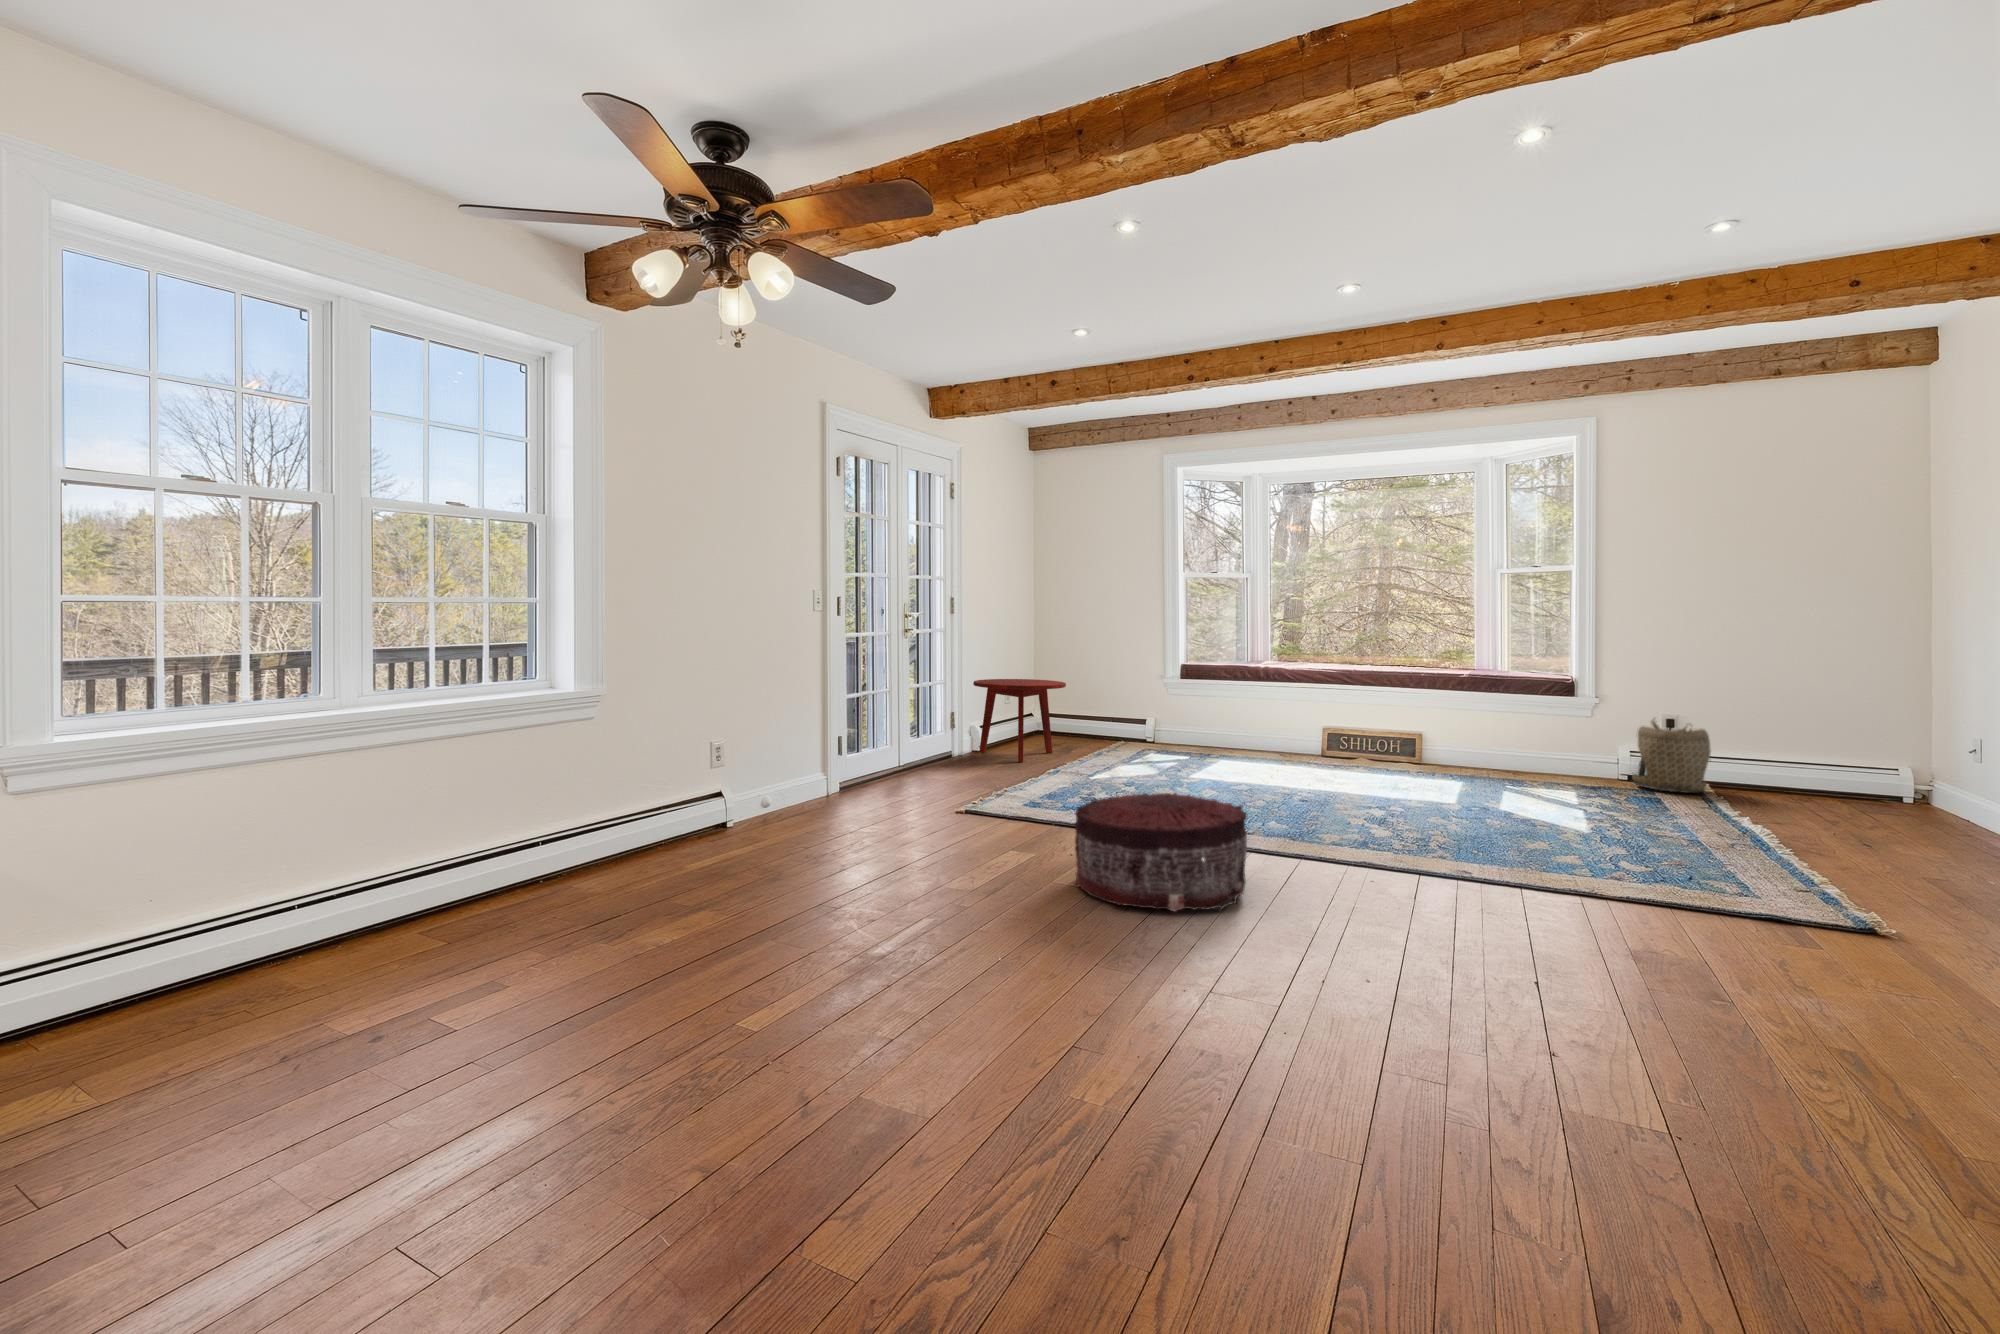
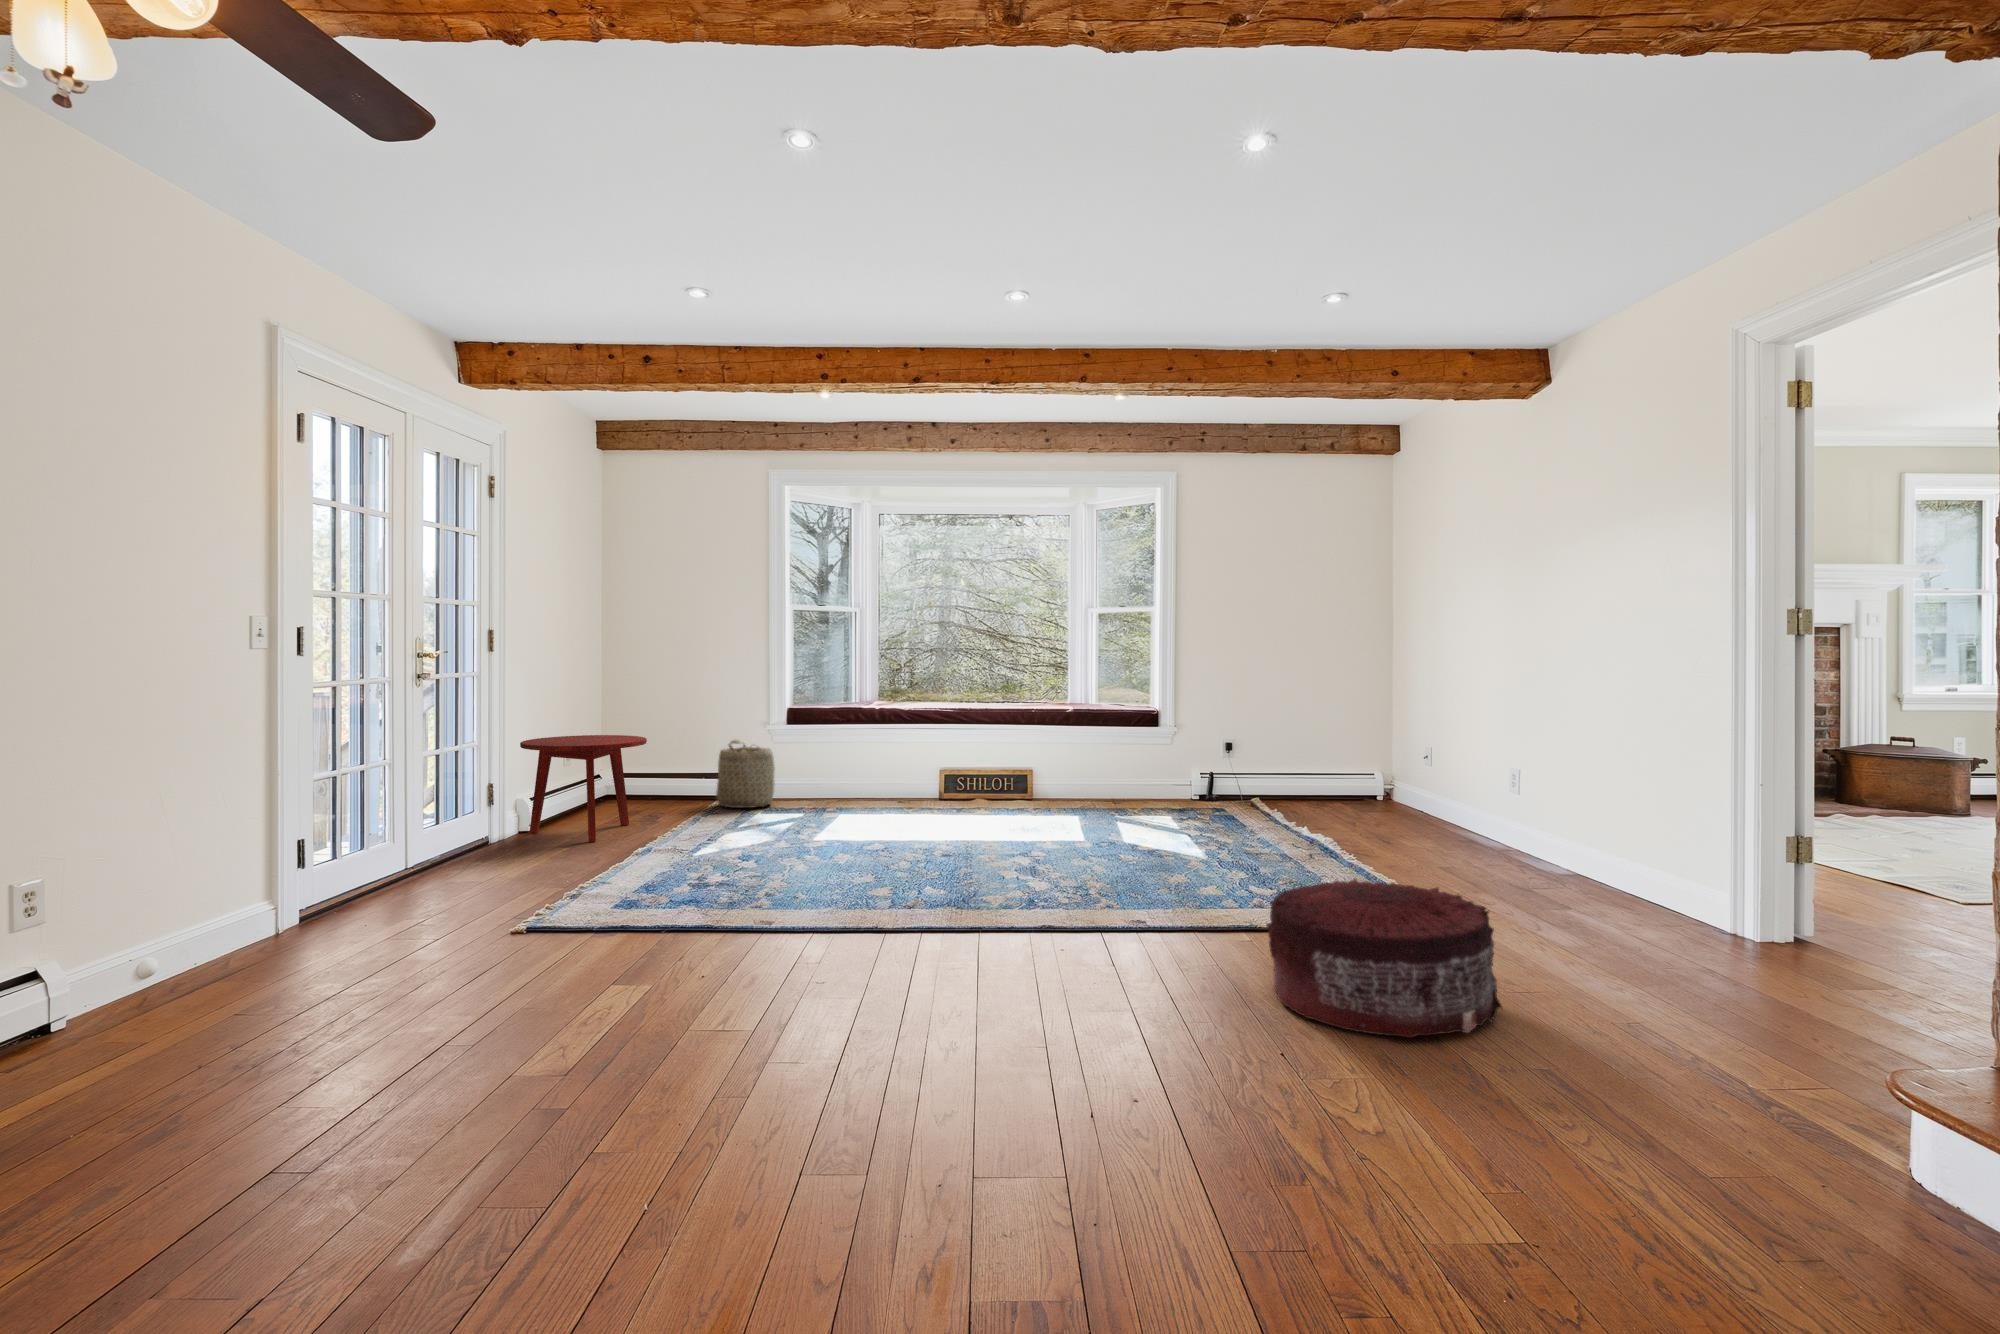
basket: present [1632,719,1711,793] -> present [716,740,775,808]
pouf: present [1075,793,1247,911] -> present [1266,879,1502,1038]

